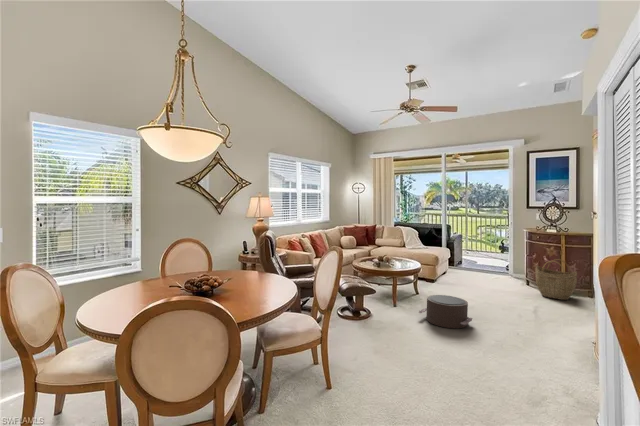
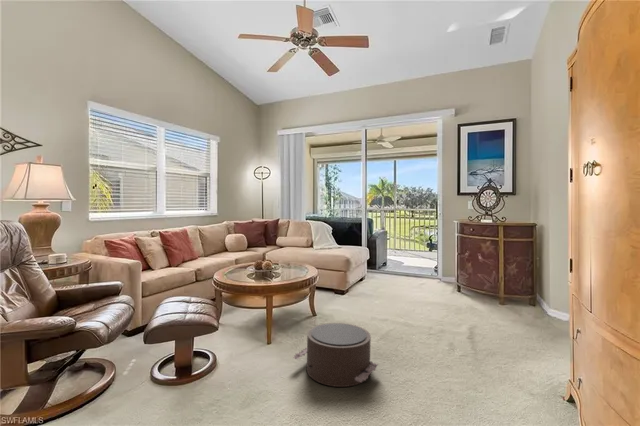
woven basket: present [535,259,577,300] -> none [469,258,520,313]

